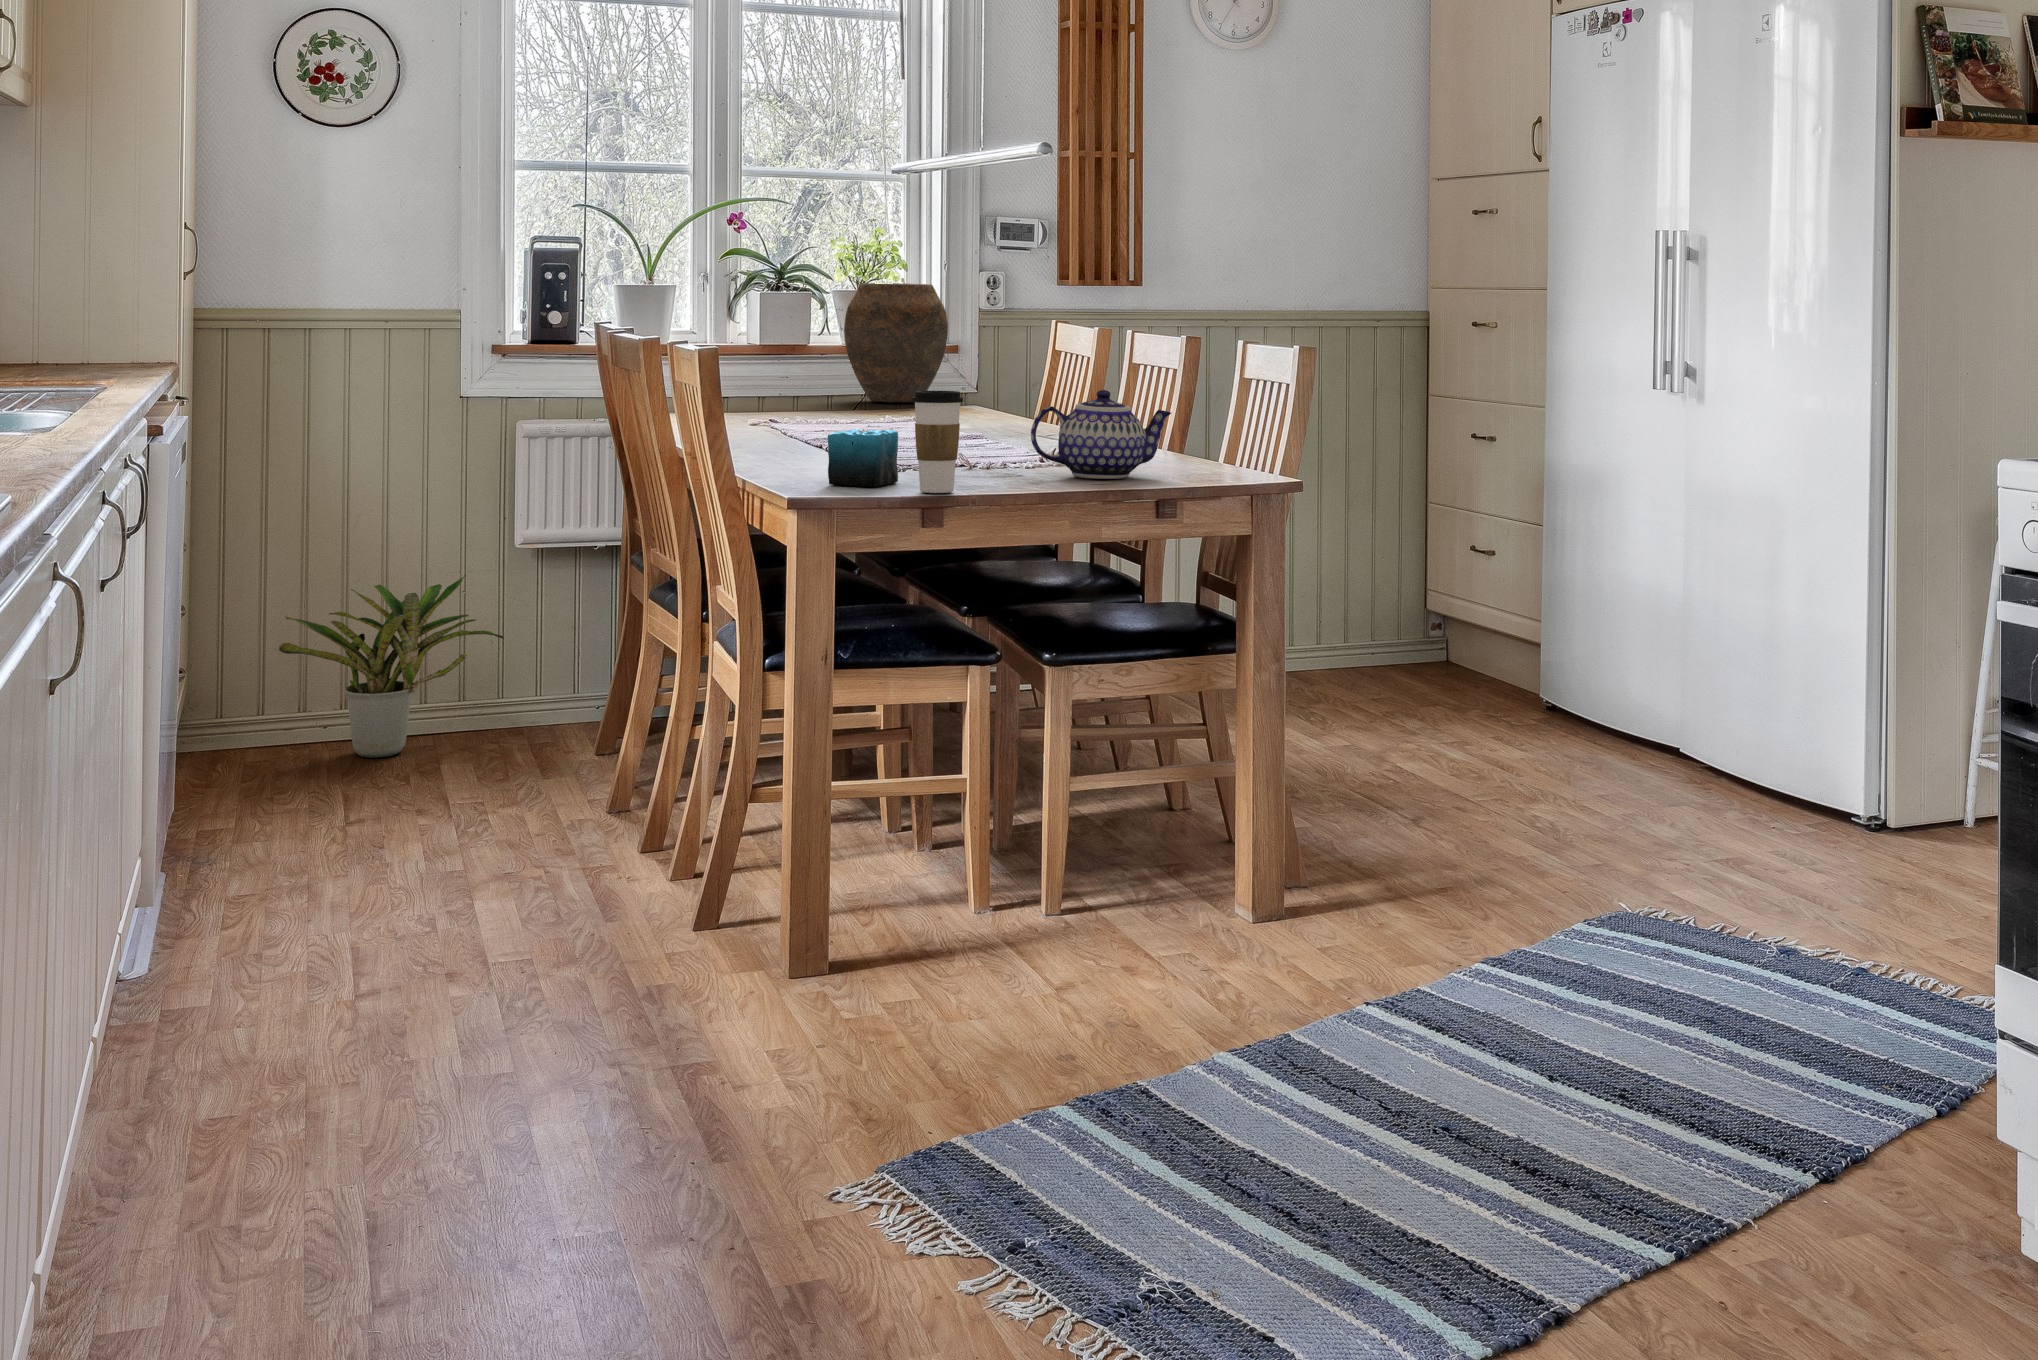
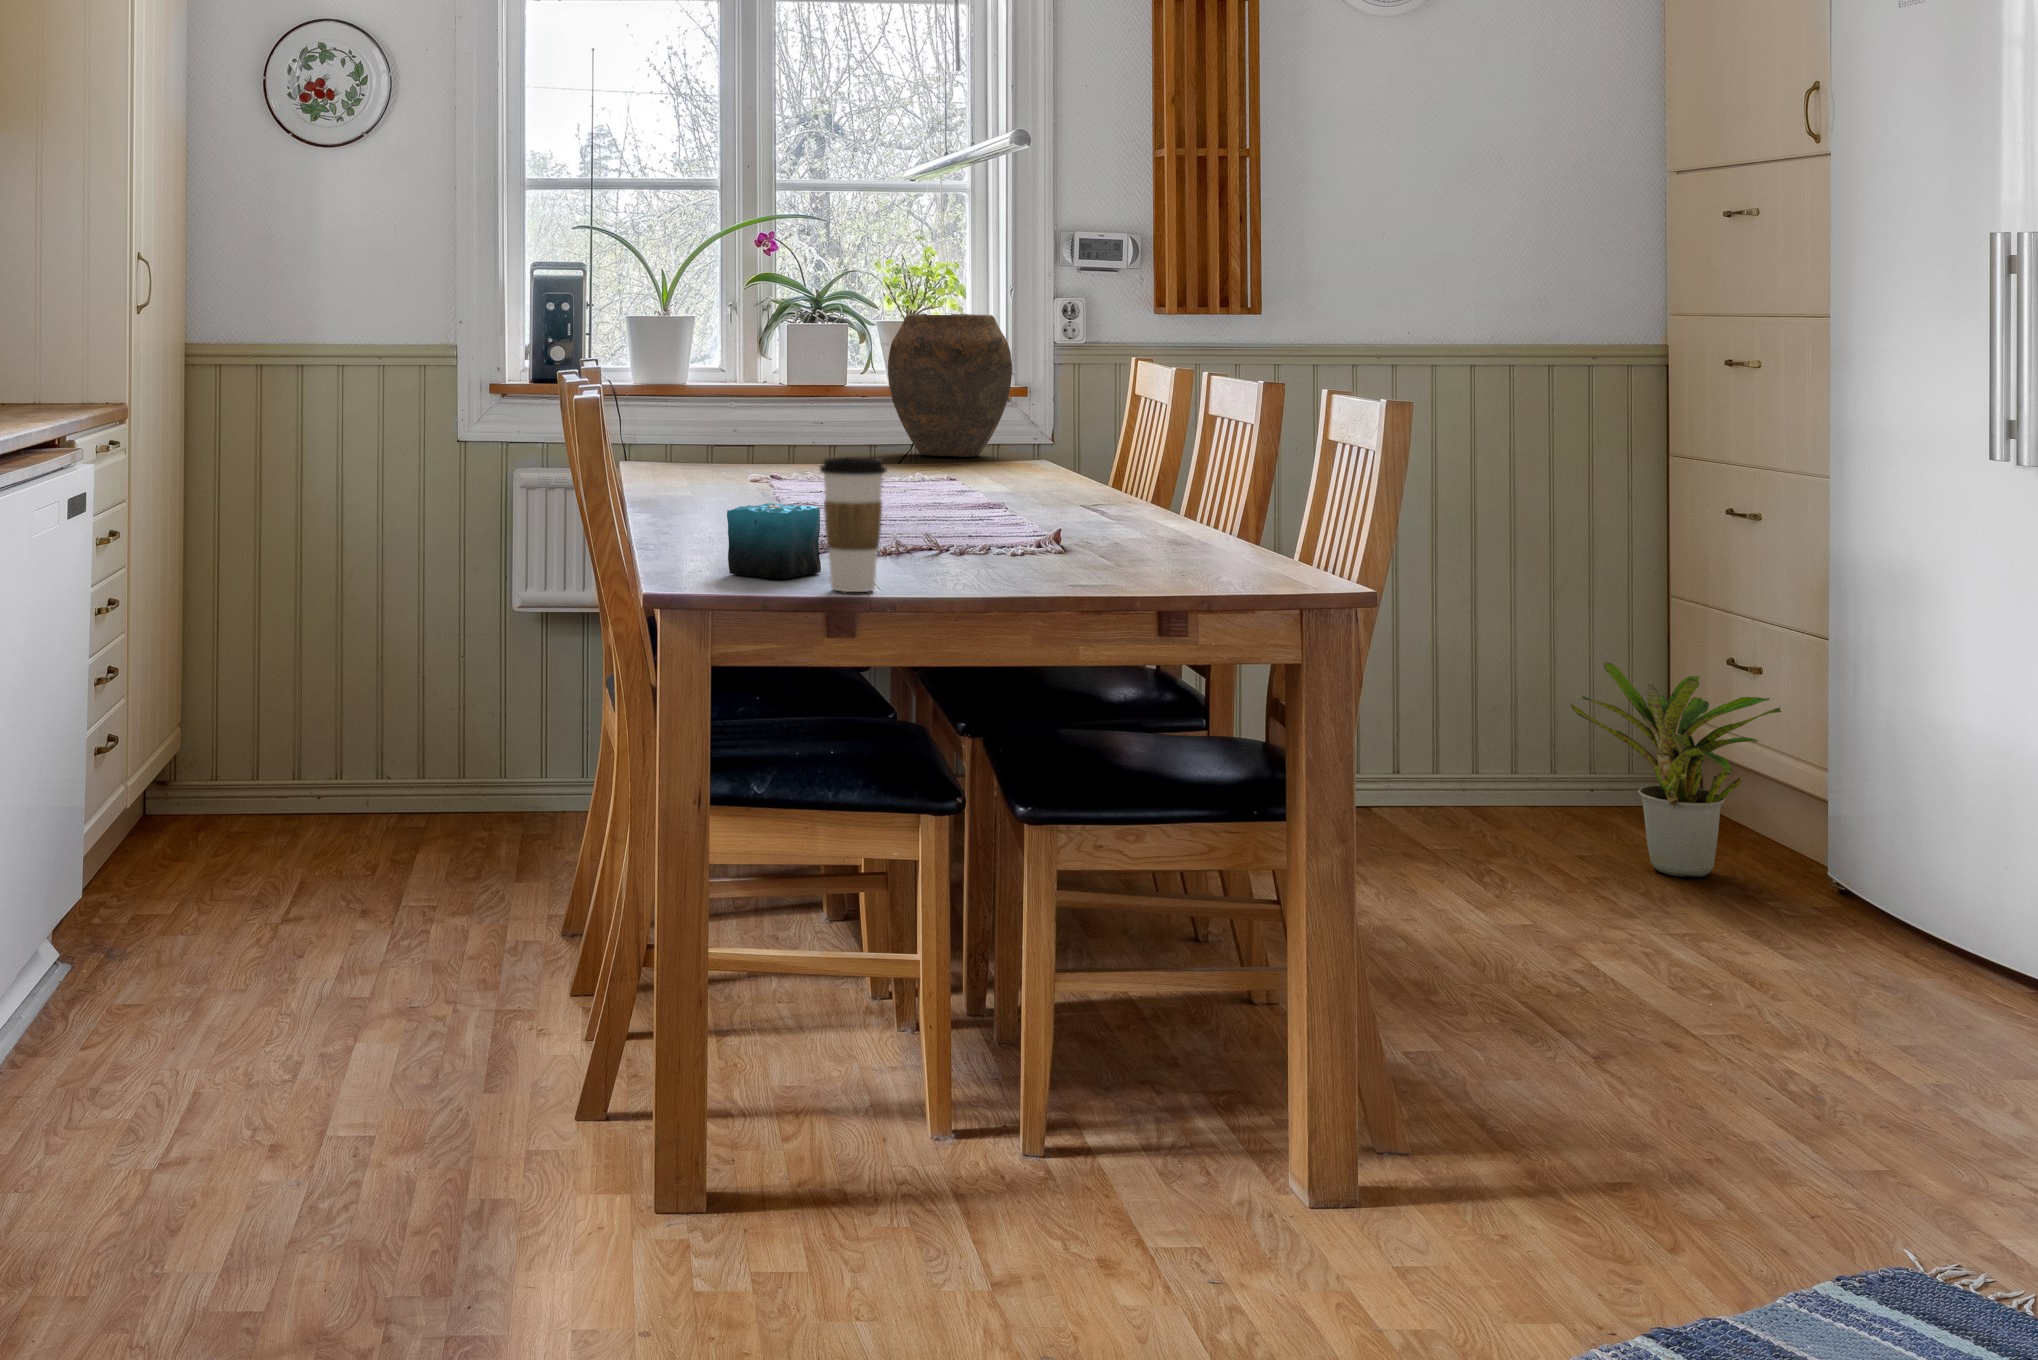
teapot: present [1031,390,1171,479] -> none [1000,458,1196,577]
potted plant: present [279,575,504,758] -> present [1570,662,1781,877]

